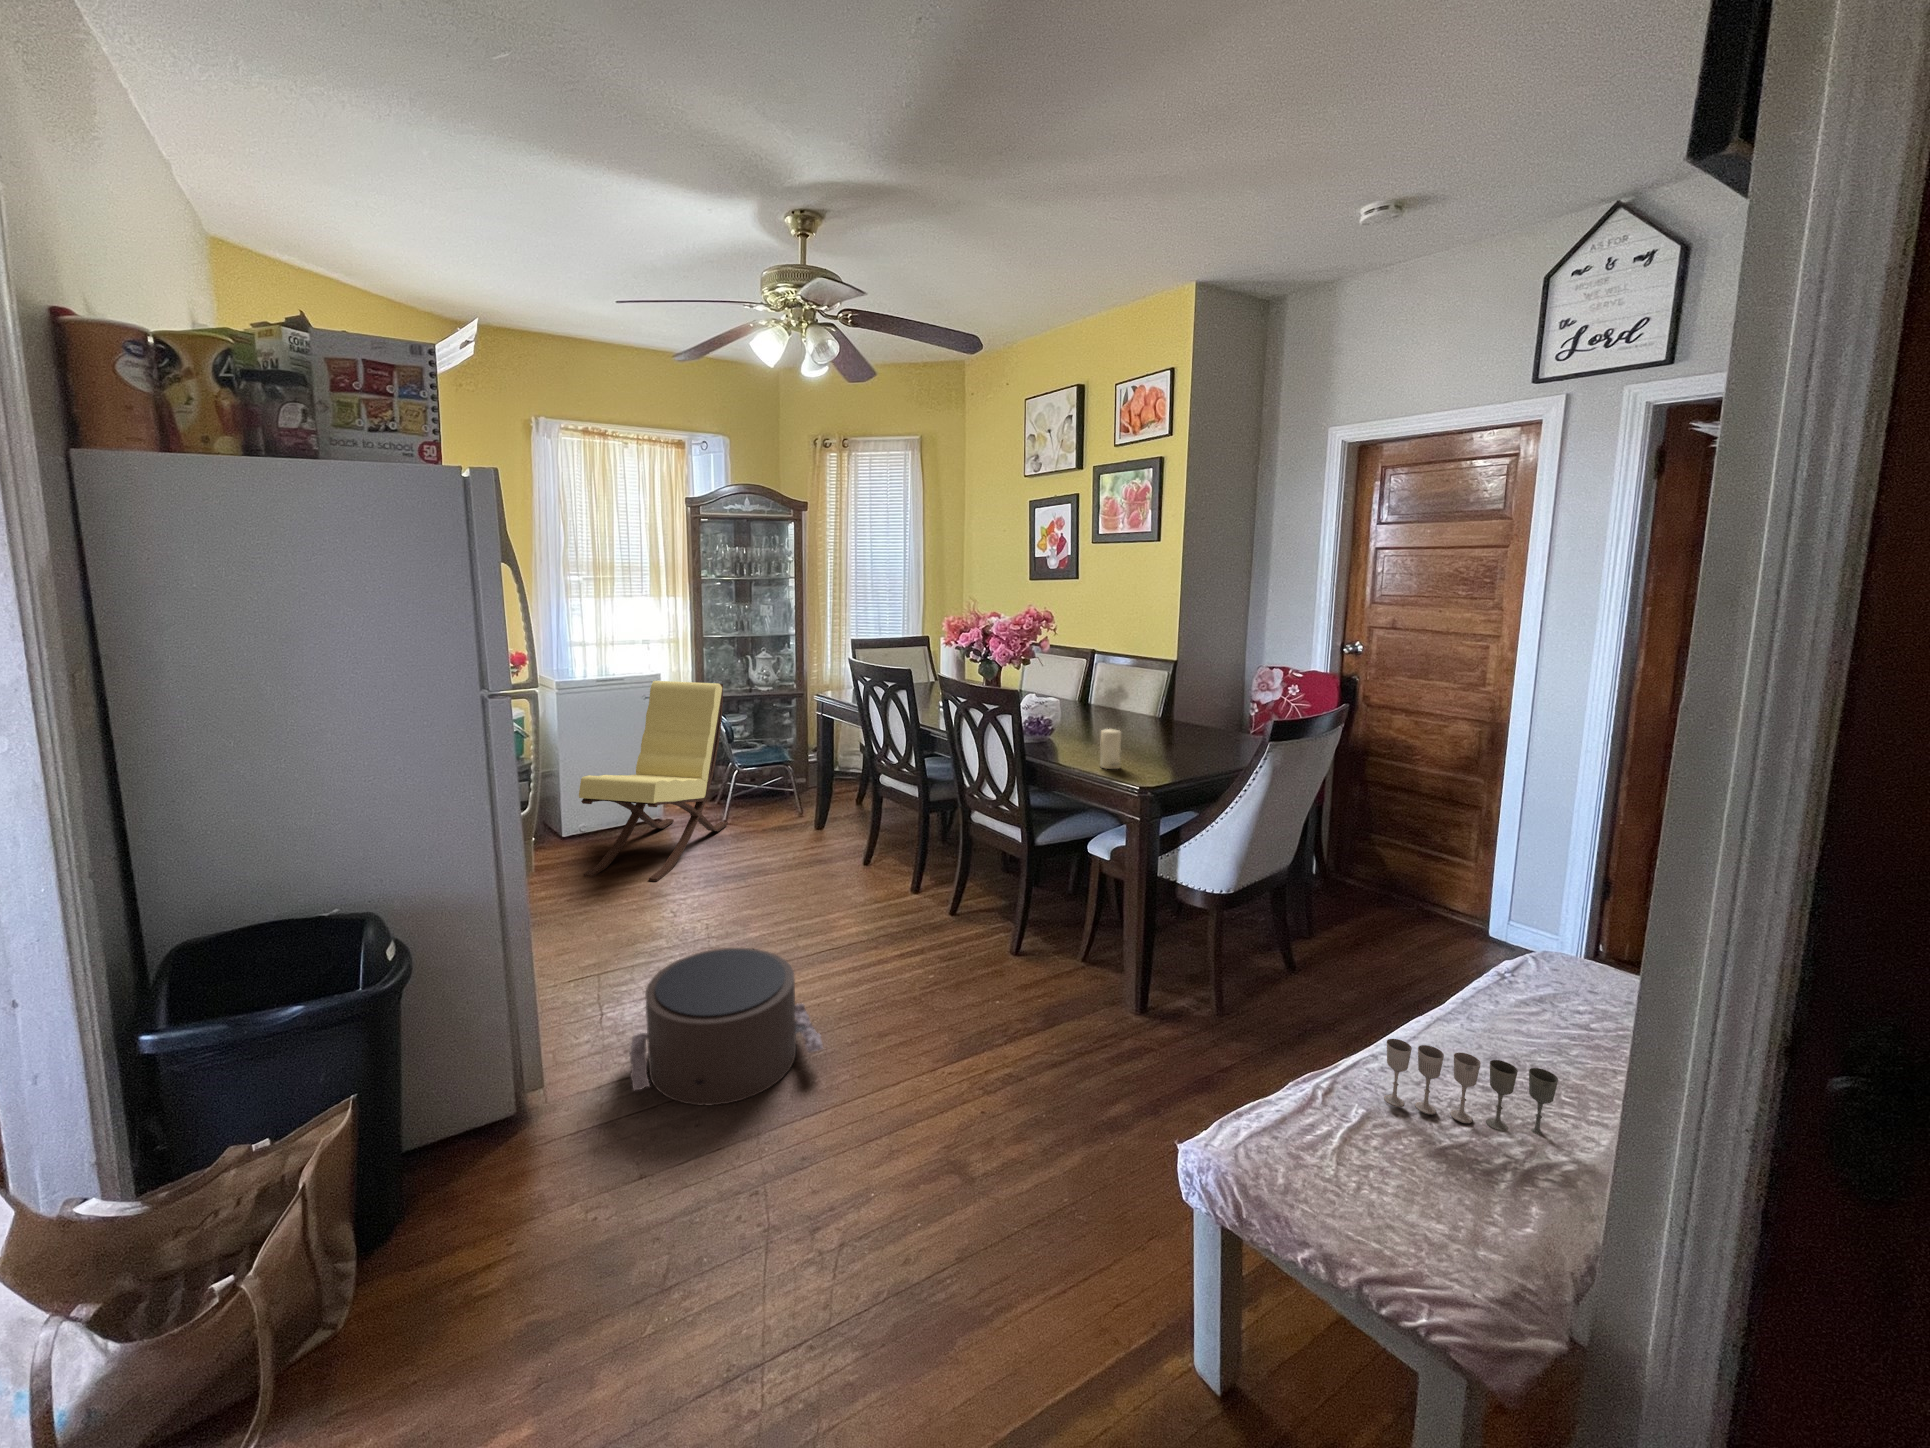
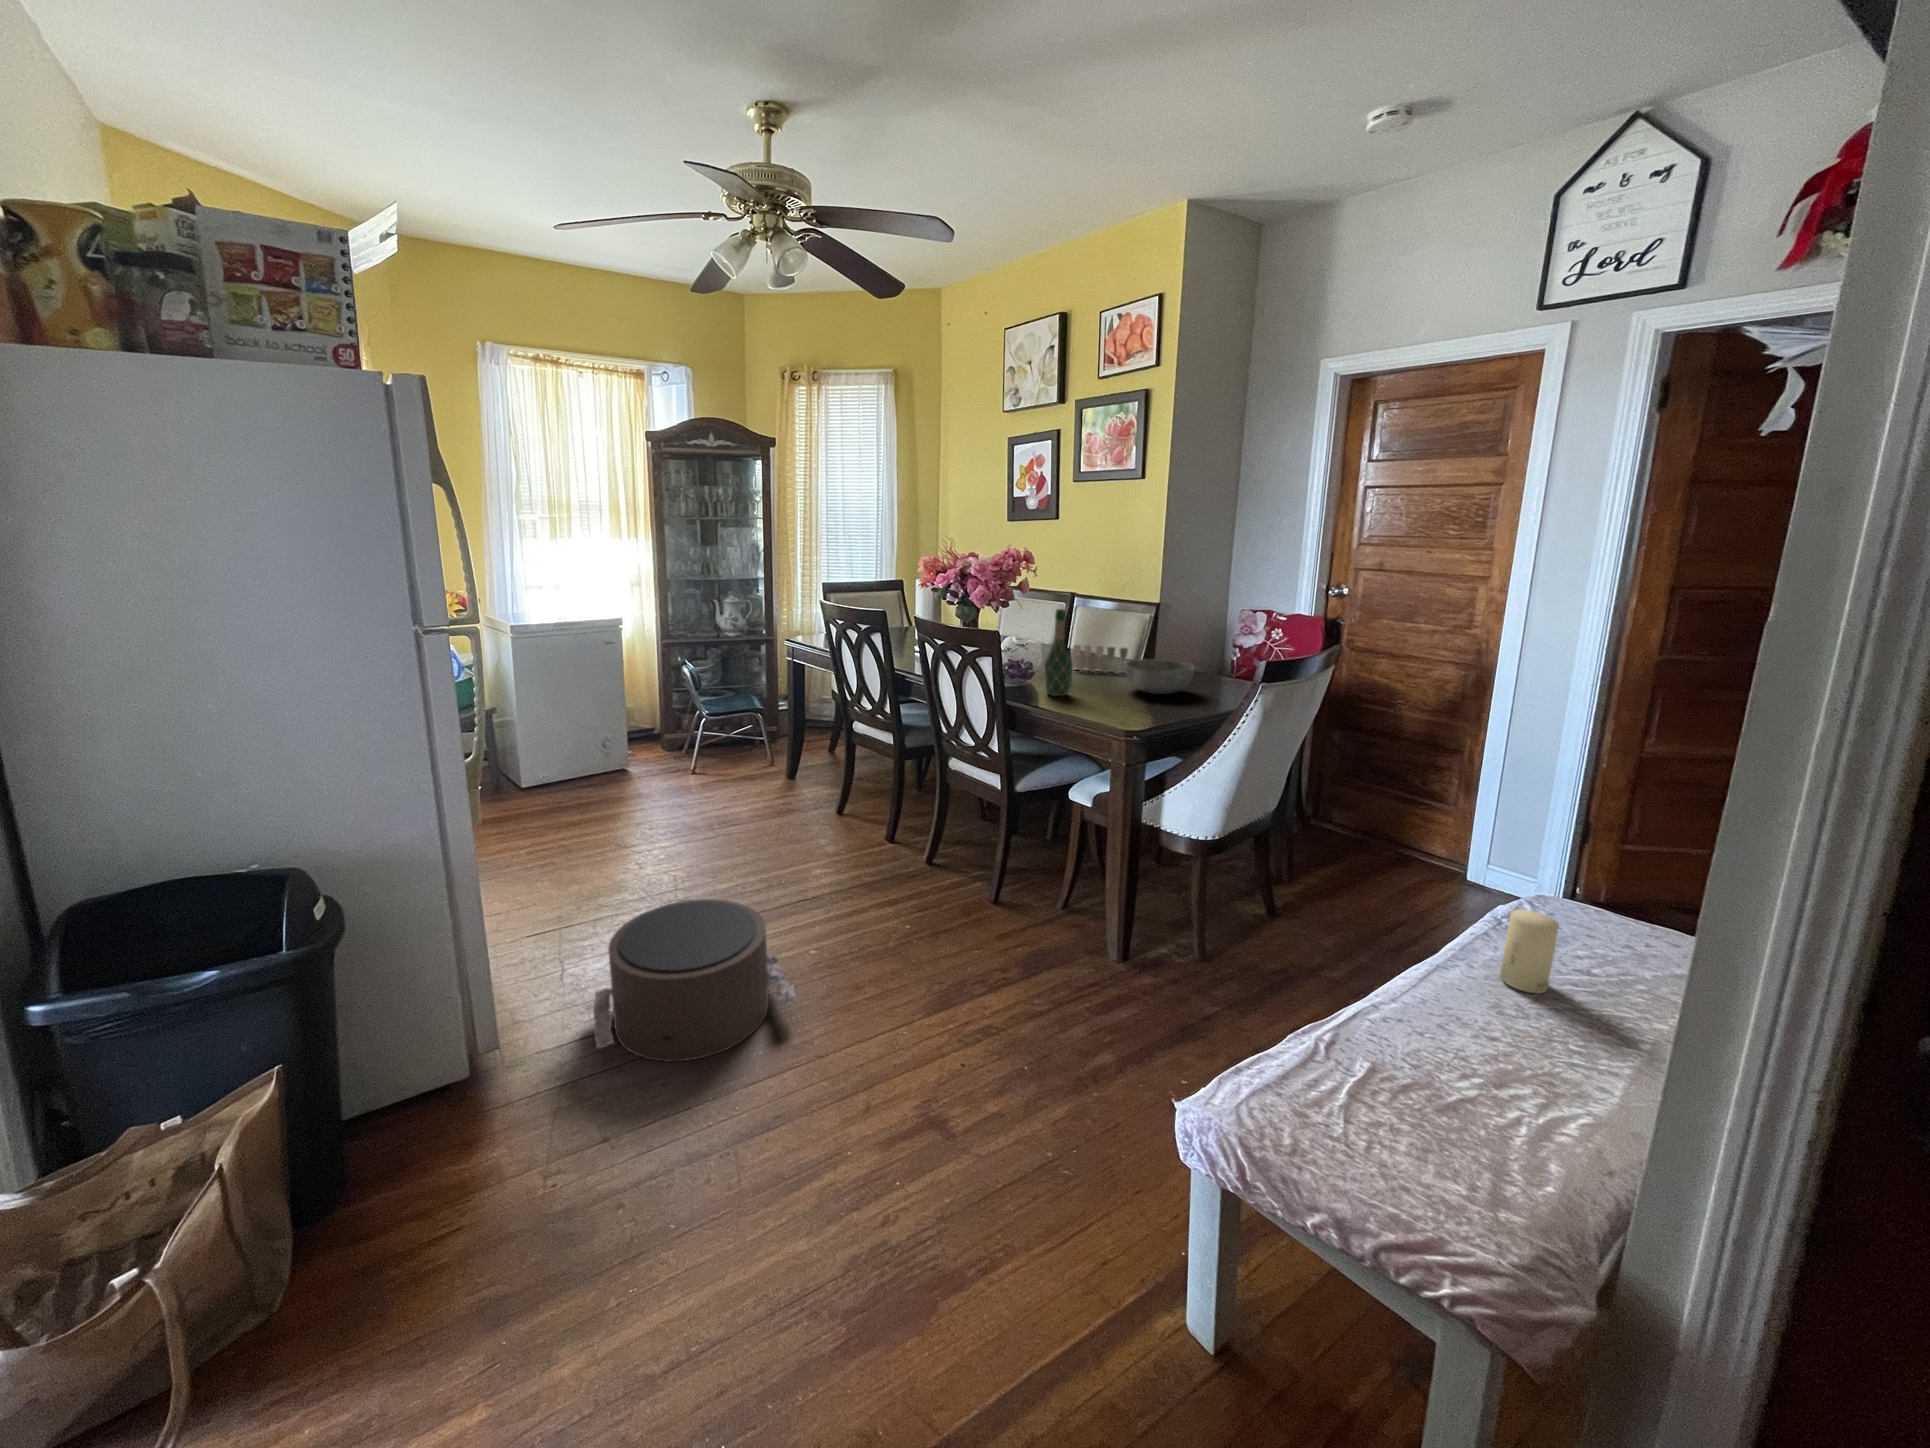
wine bottle: none [1063,668,1090,752] -> present [1044,609,1072,696]
lounge chair: present [579,681,728,881] -> none [539,625,697,832]
bowl: none [1141,716,1210,750] -> present [1124,659,1194,694]
candle: present [1100,729,1121,769] -> present [1500,910,1559,994]
wine glass: present [1384,1039,1558,1135] -> present [1073,645,1128,673]

